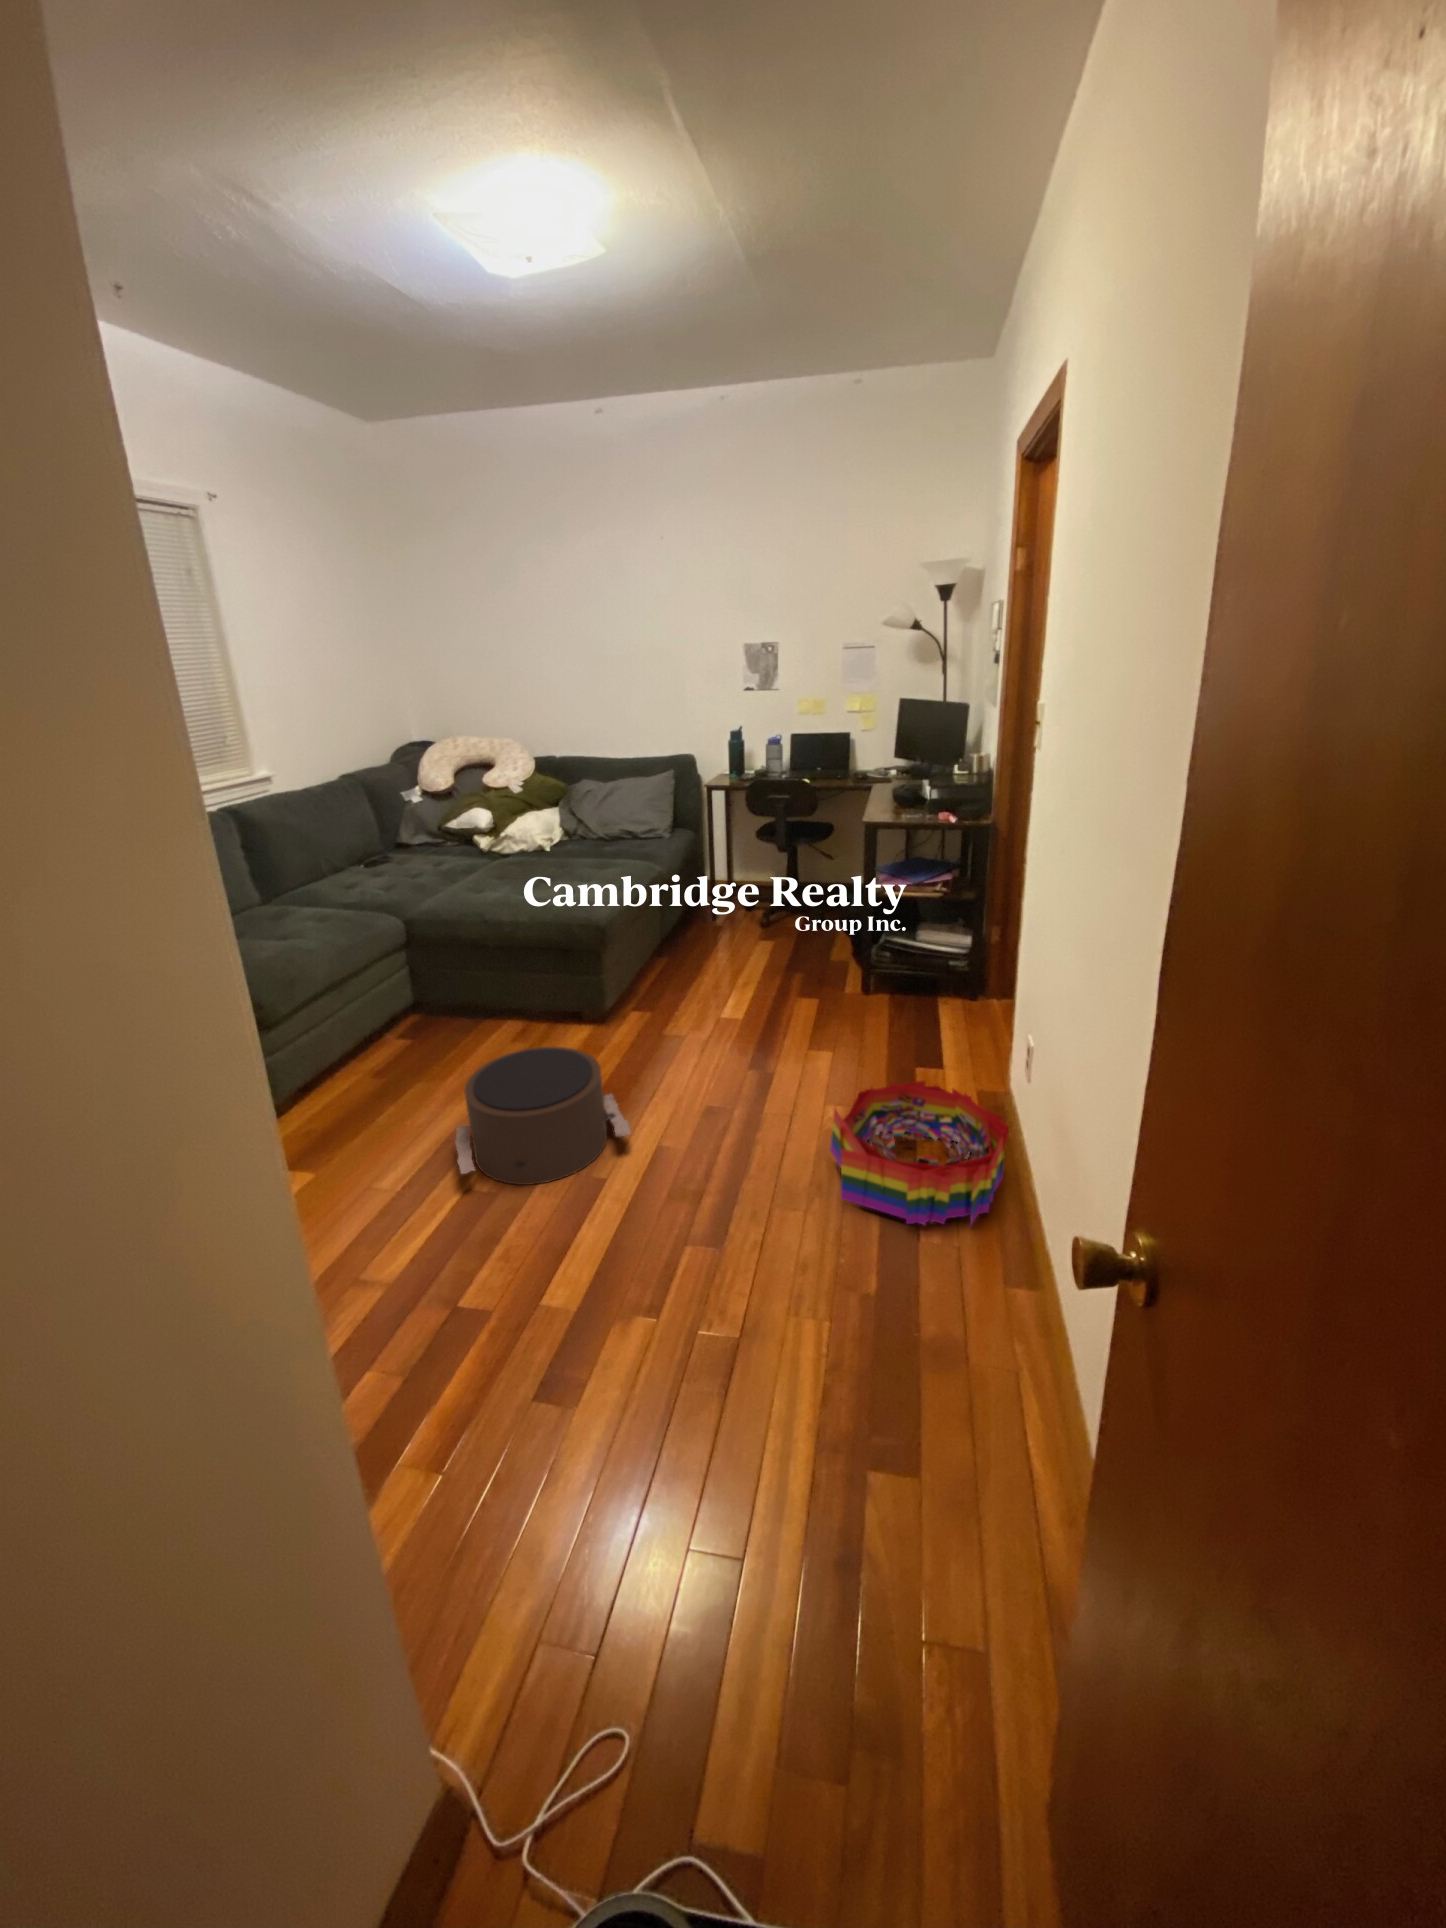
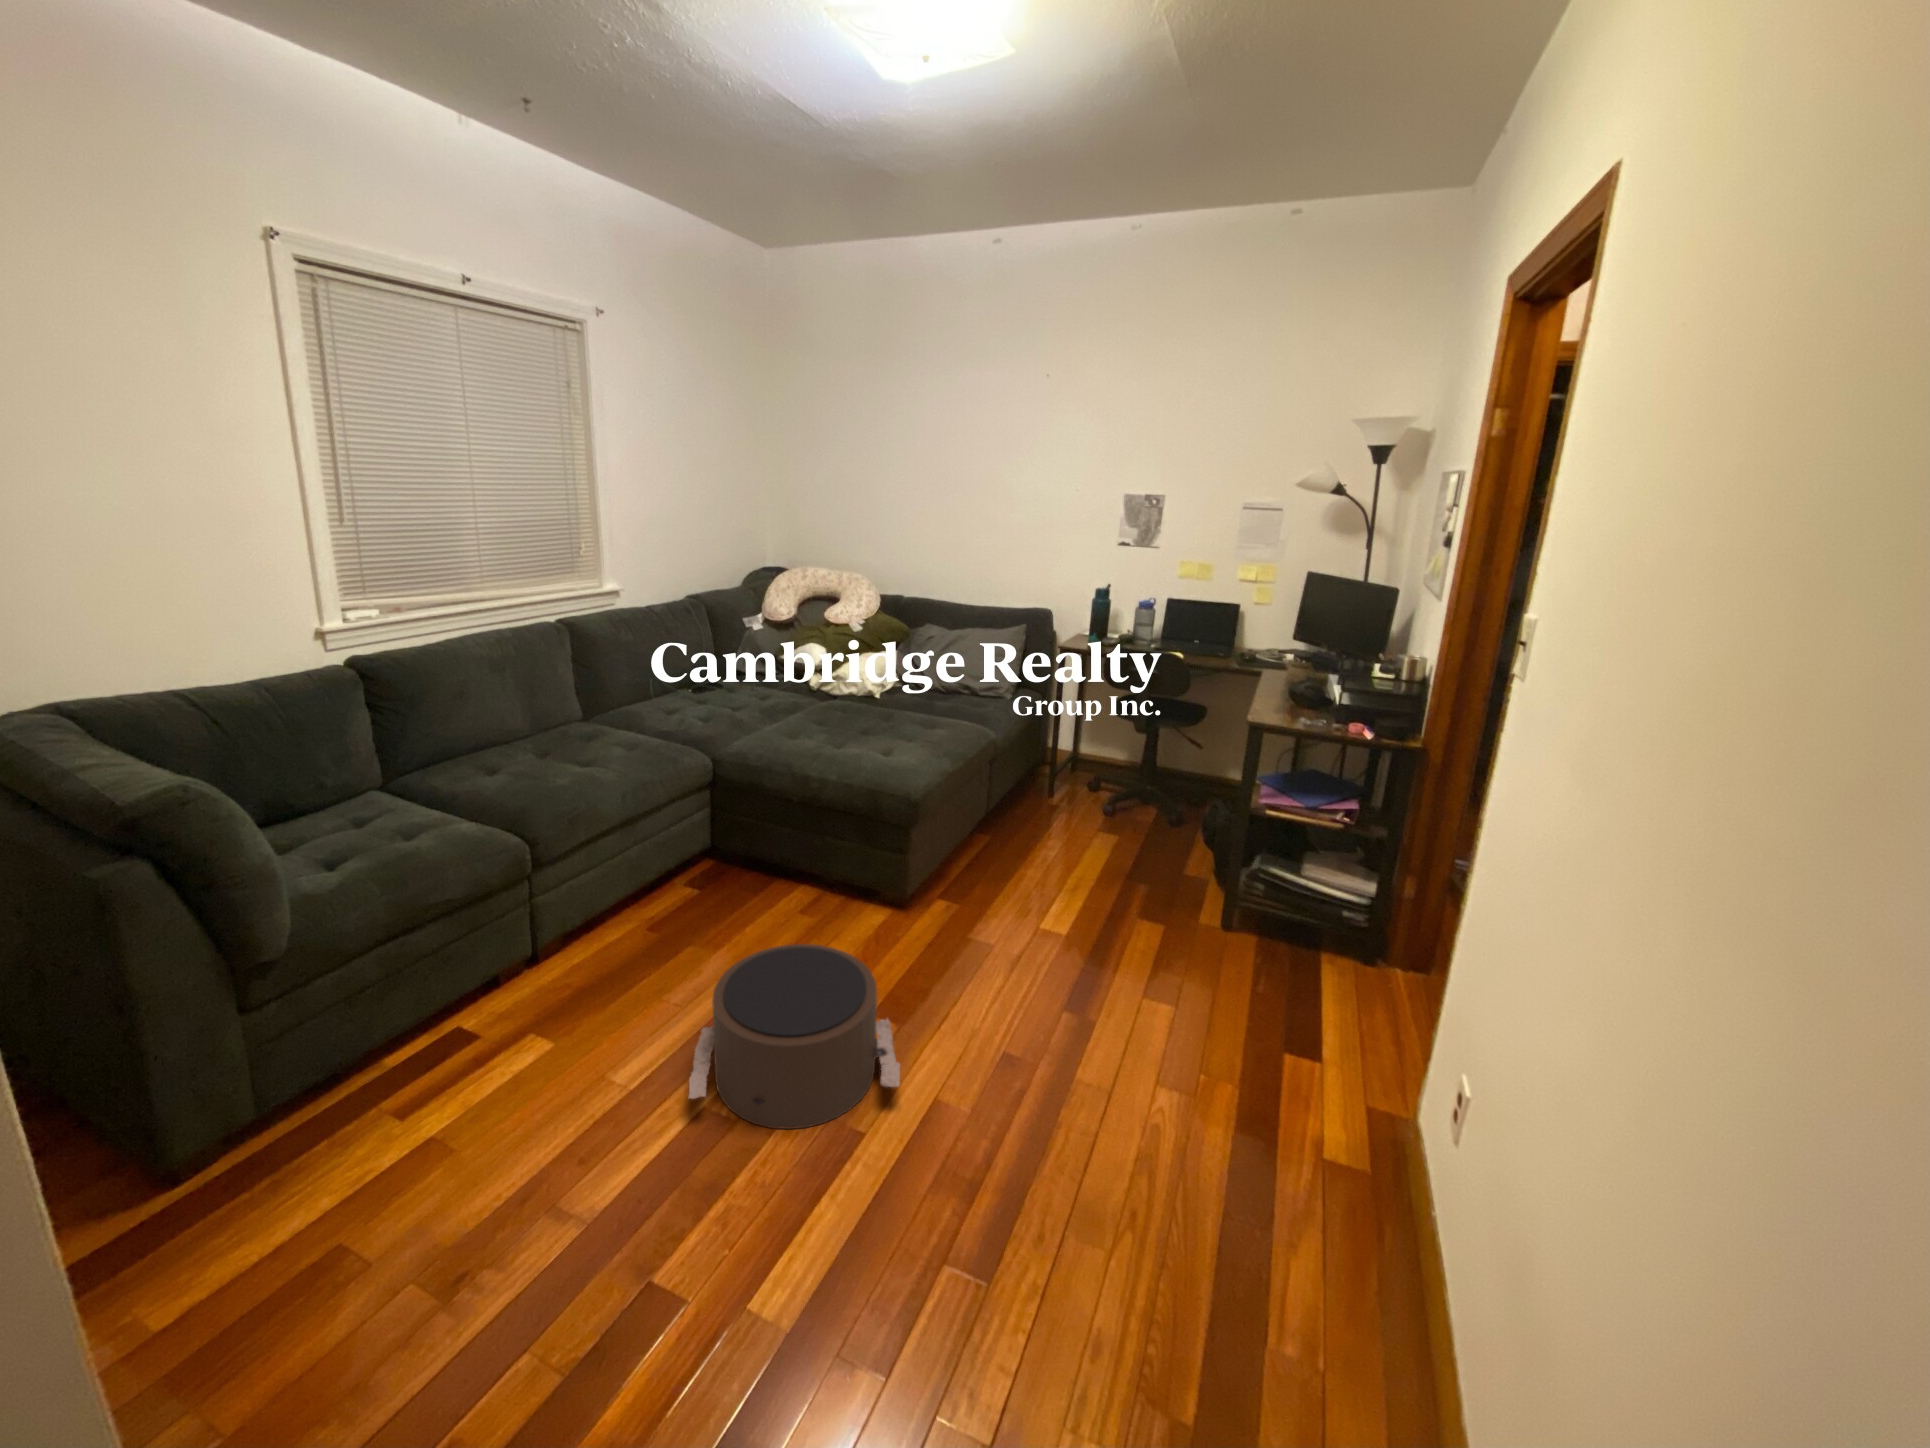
storage bin: present [830,1080,1009,1225] -> none [1156,1092,1433,1377]

